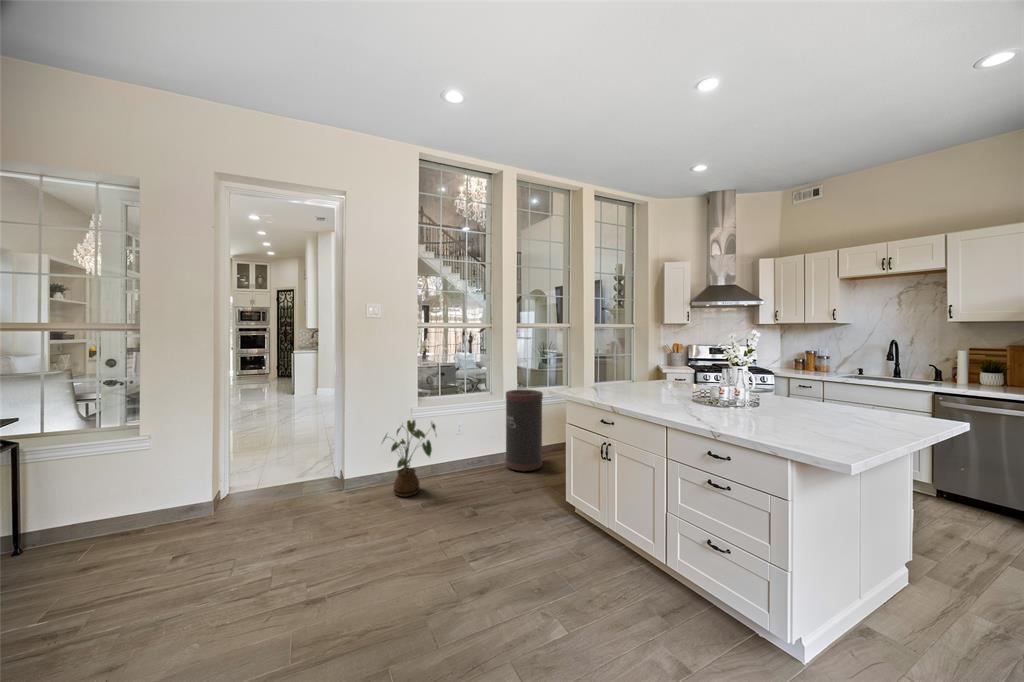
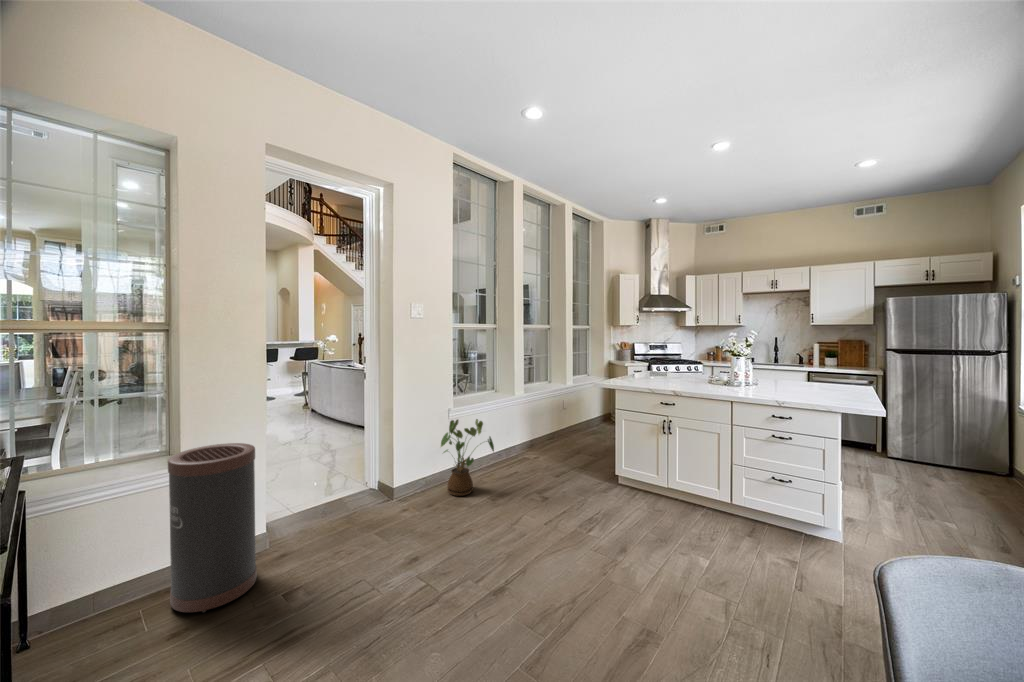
trash can: present [505,390,543,472] -> present [168,443,257,613]

